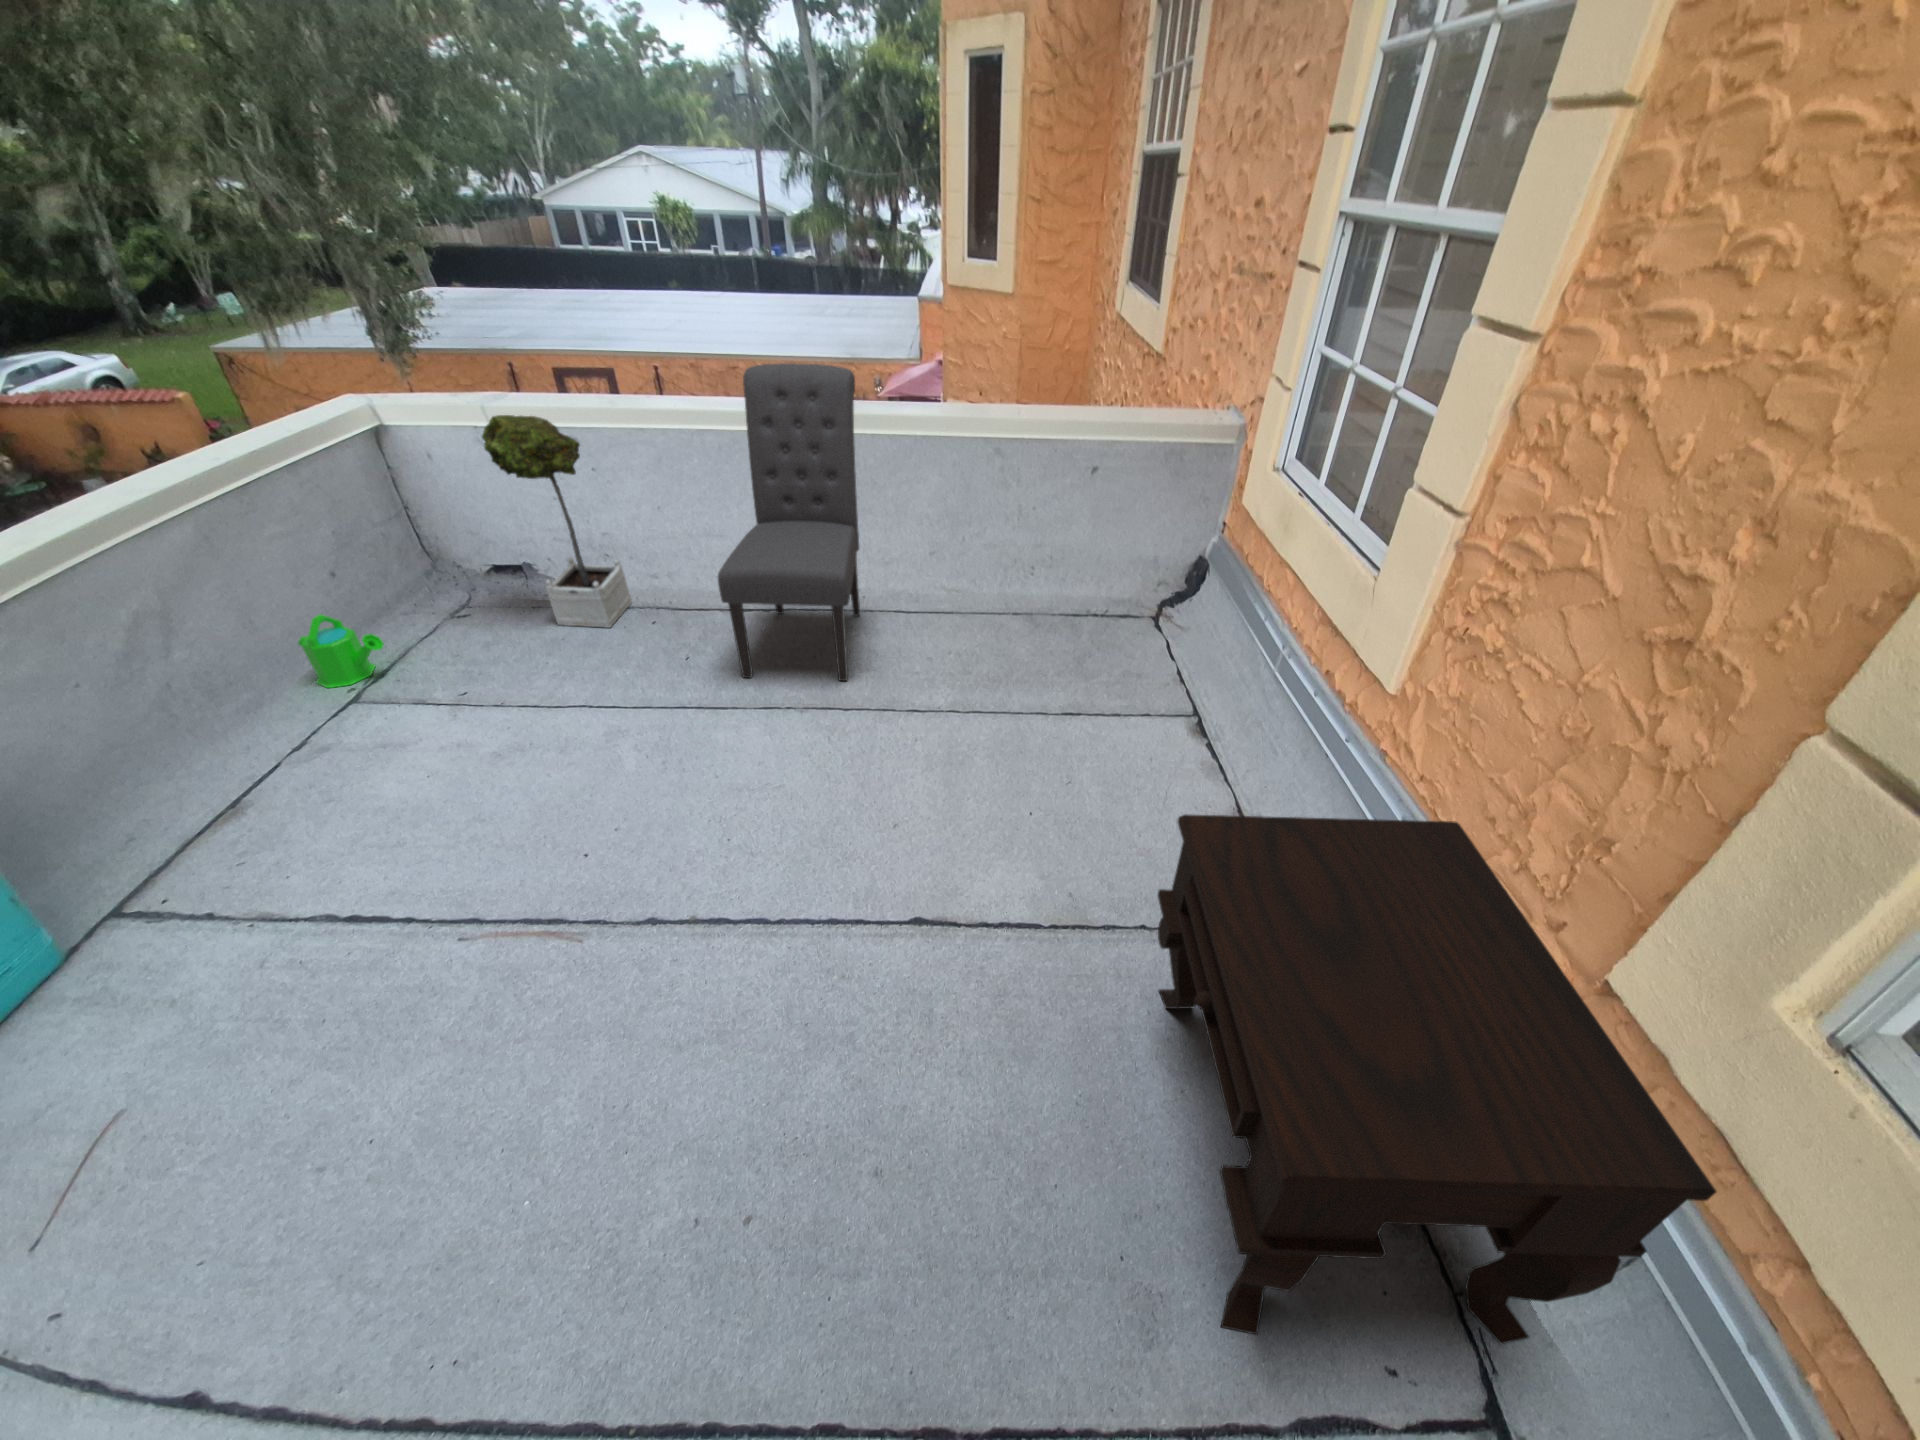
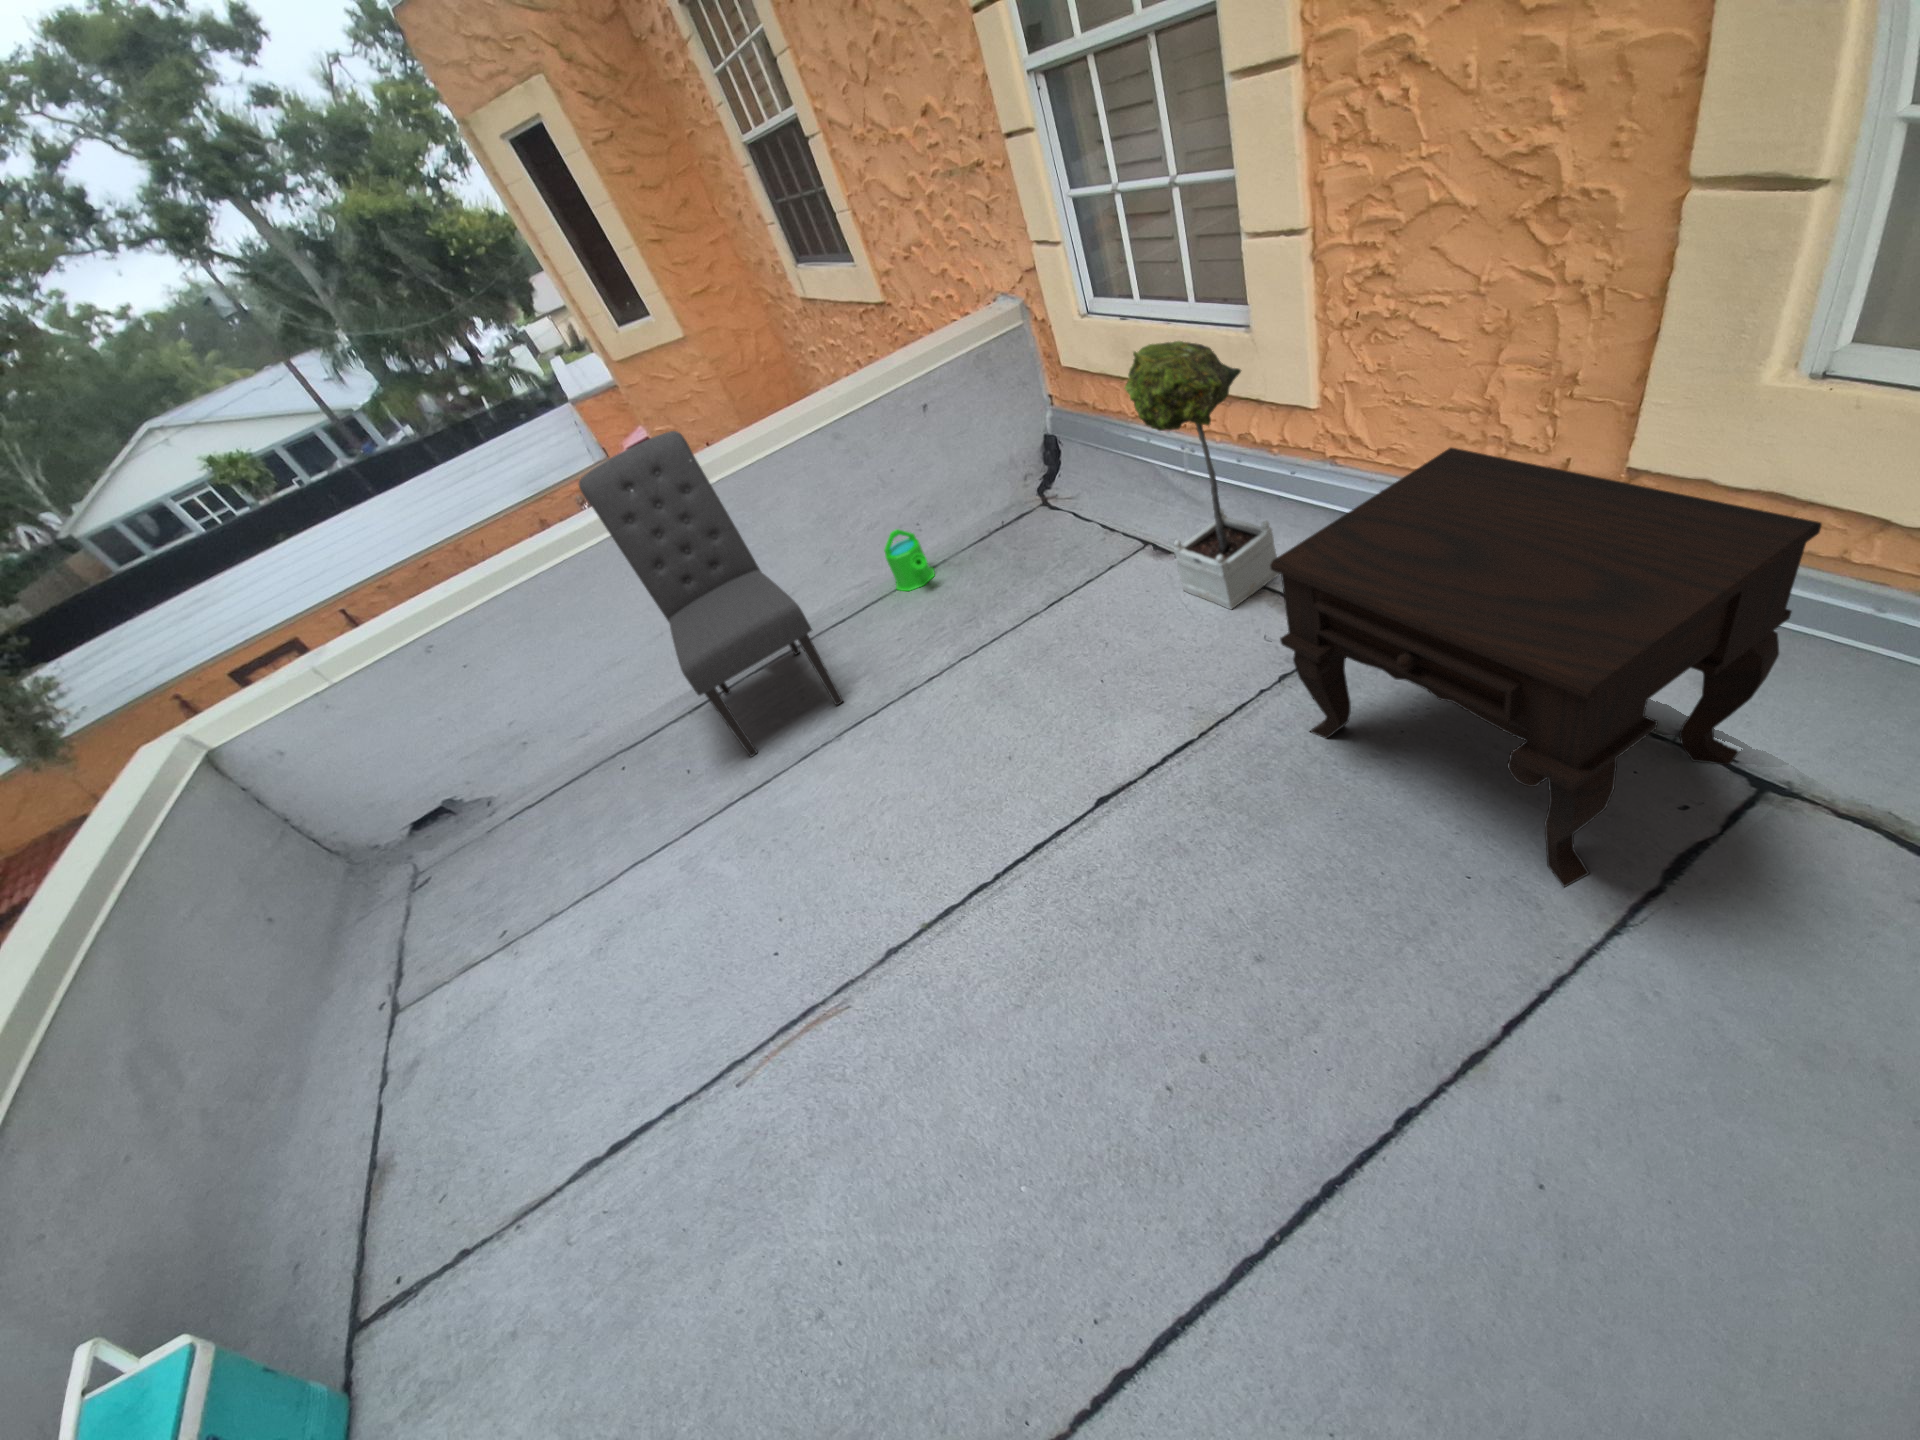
potted tree: present [482,415,632,628] -> present [1125,341,1280,609]
watering can: present [298,614,384,688] -> present [884,529,935,591]

